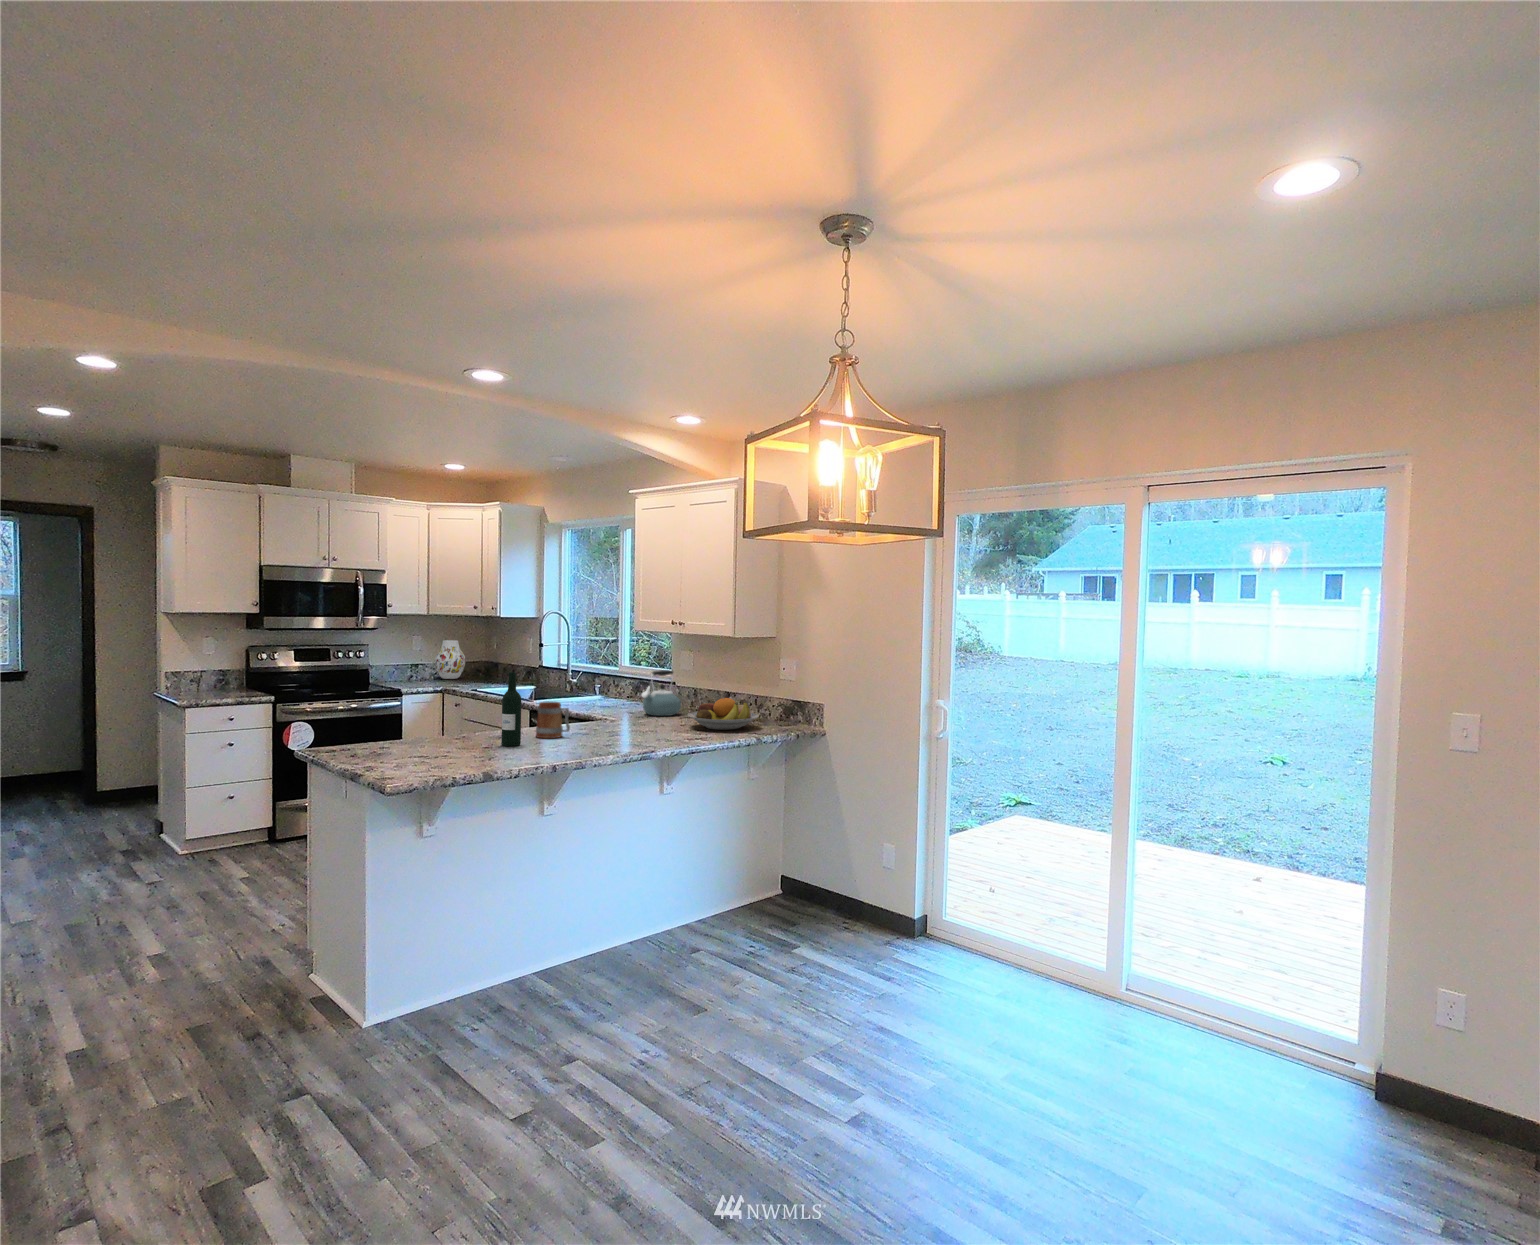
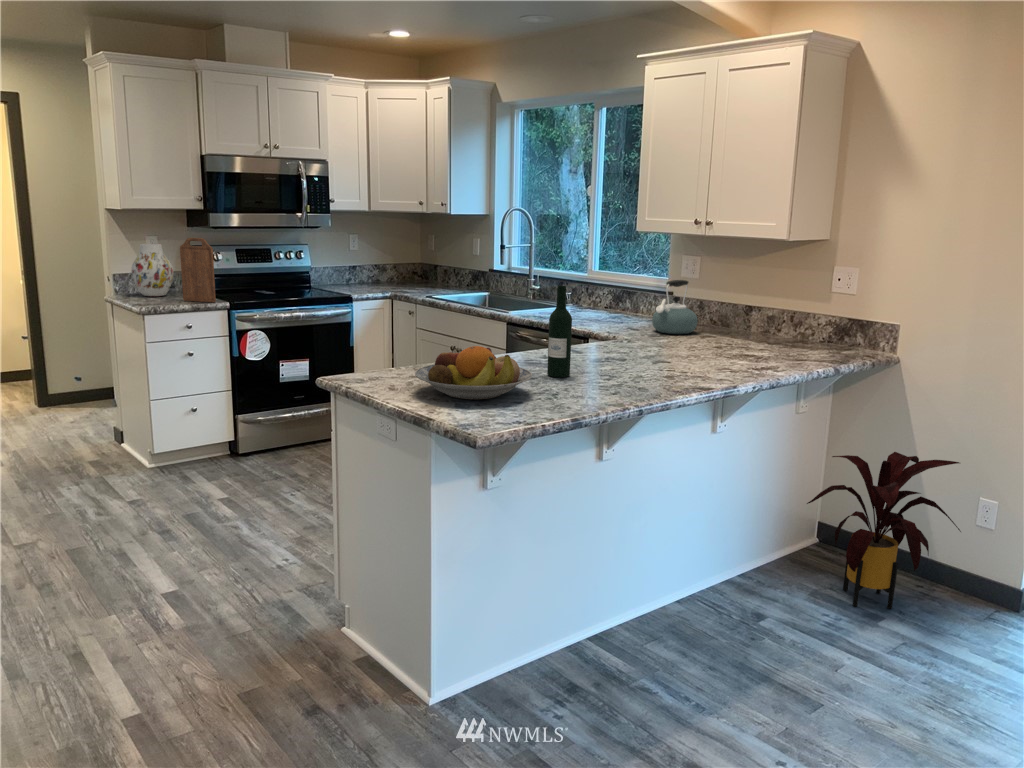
cutting board: none [230,638,262,697] -> present [180,238,216,303]
vase: present [435,640,465,679] -> present [131,243,174,297]
fruit bowl: present [687,698,759,730] -> present [415,346,532,399]
mug: present [536,701,570,738] -> none [572,320,614,366]
house plant: none [738,807,861,942] -> present [807,452,961,609]

